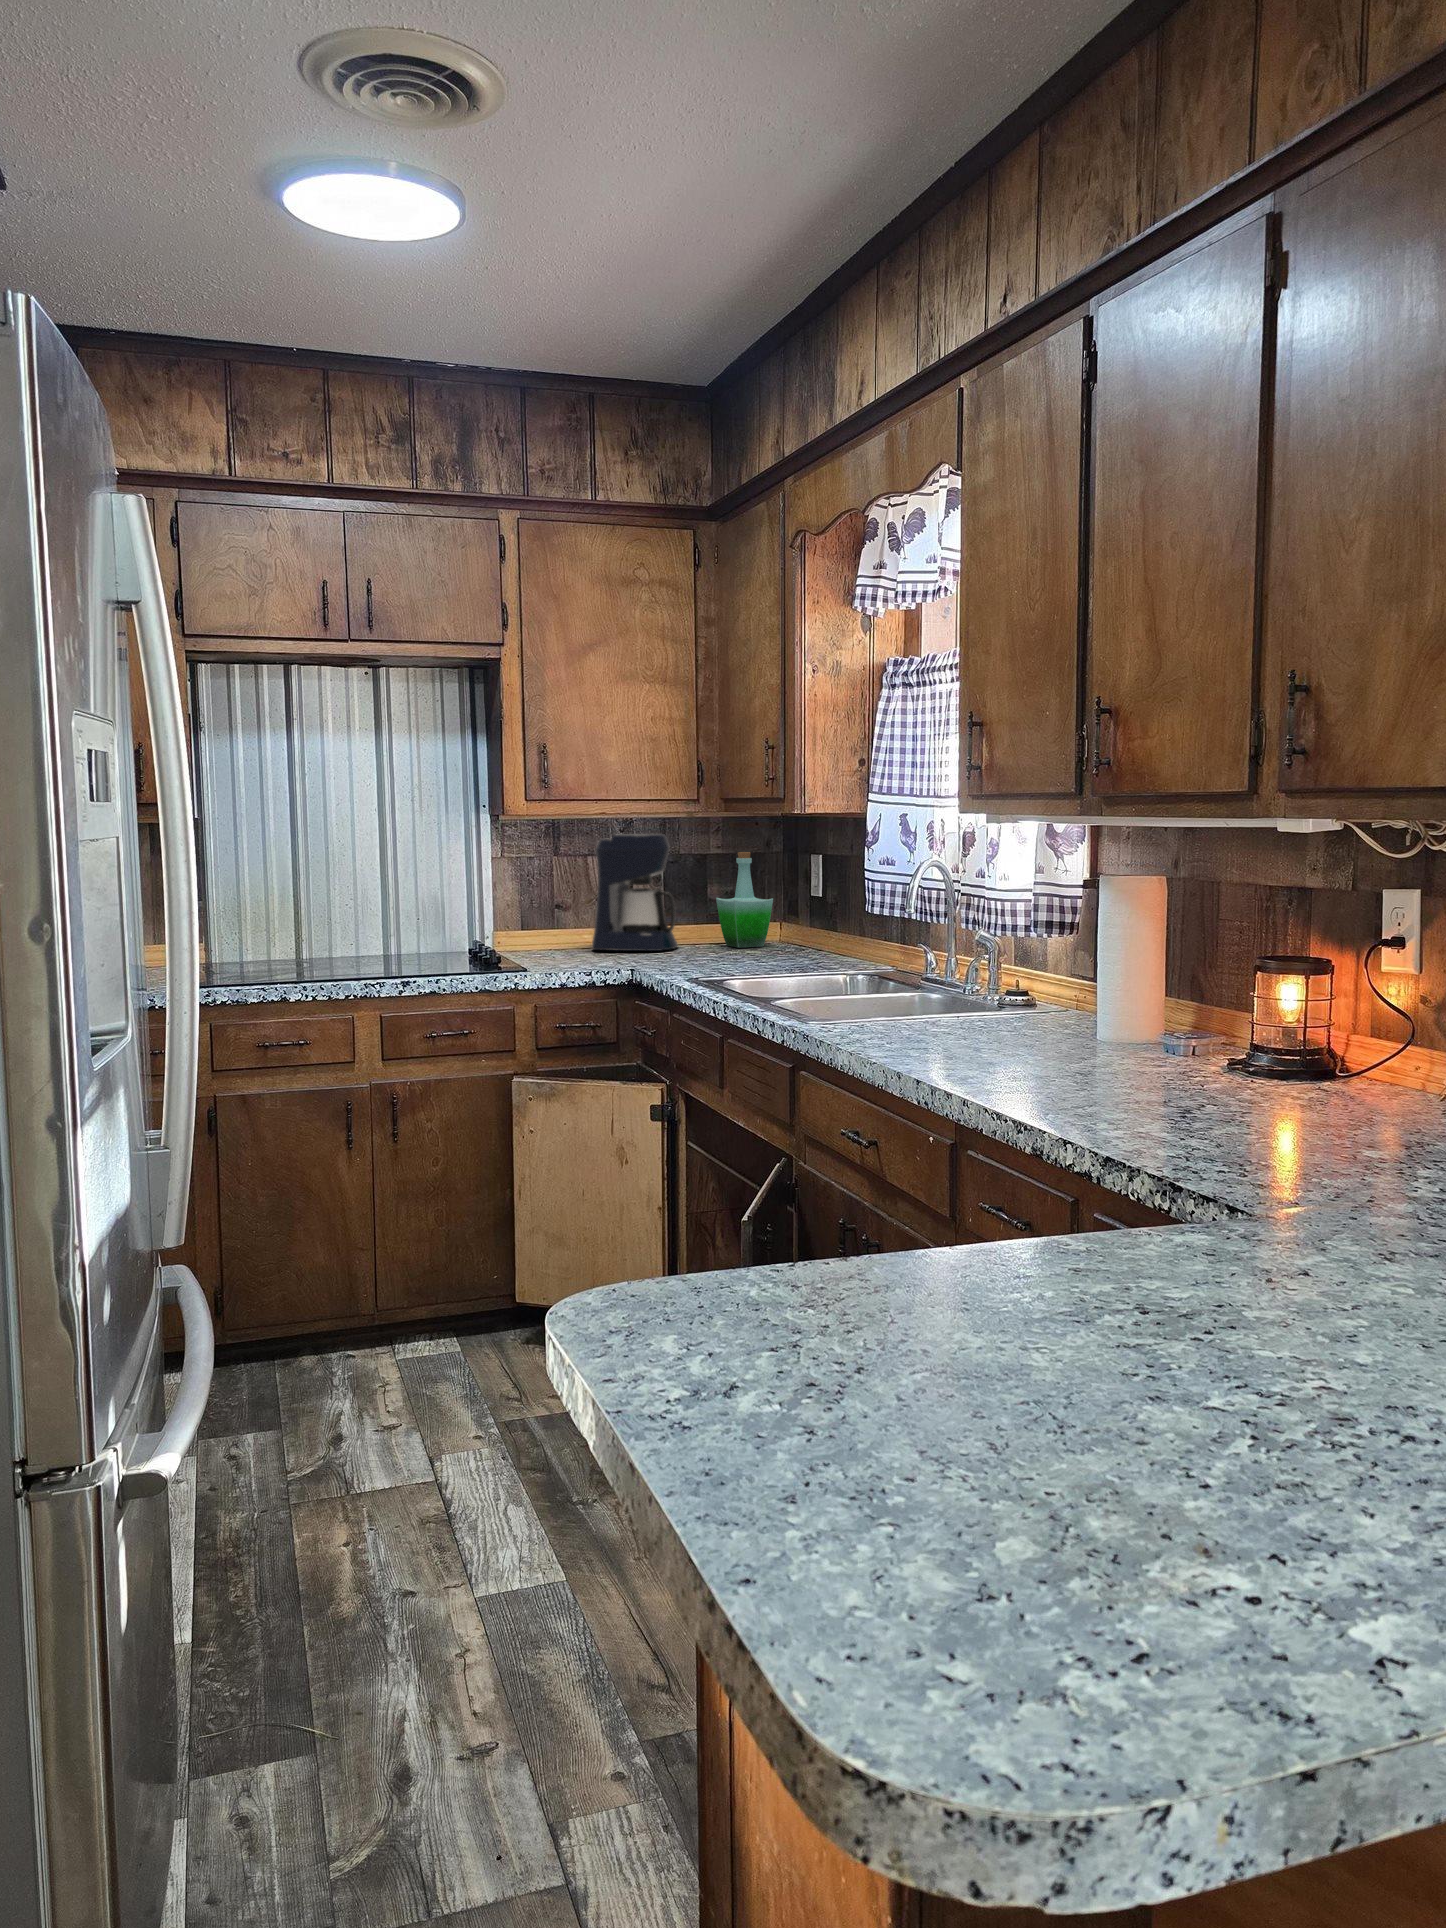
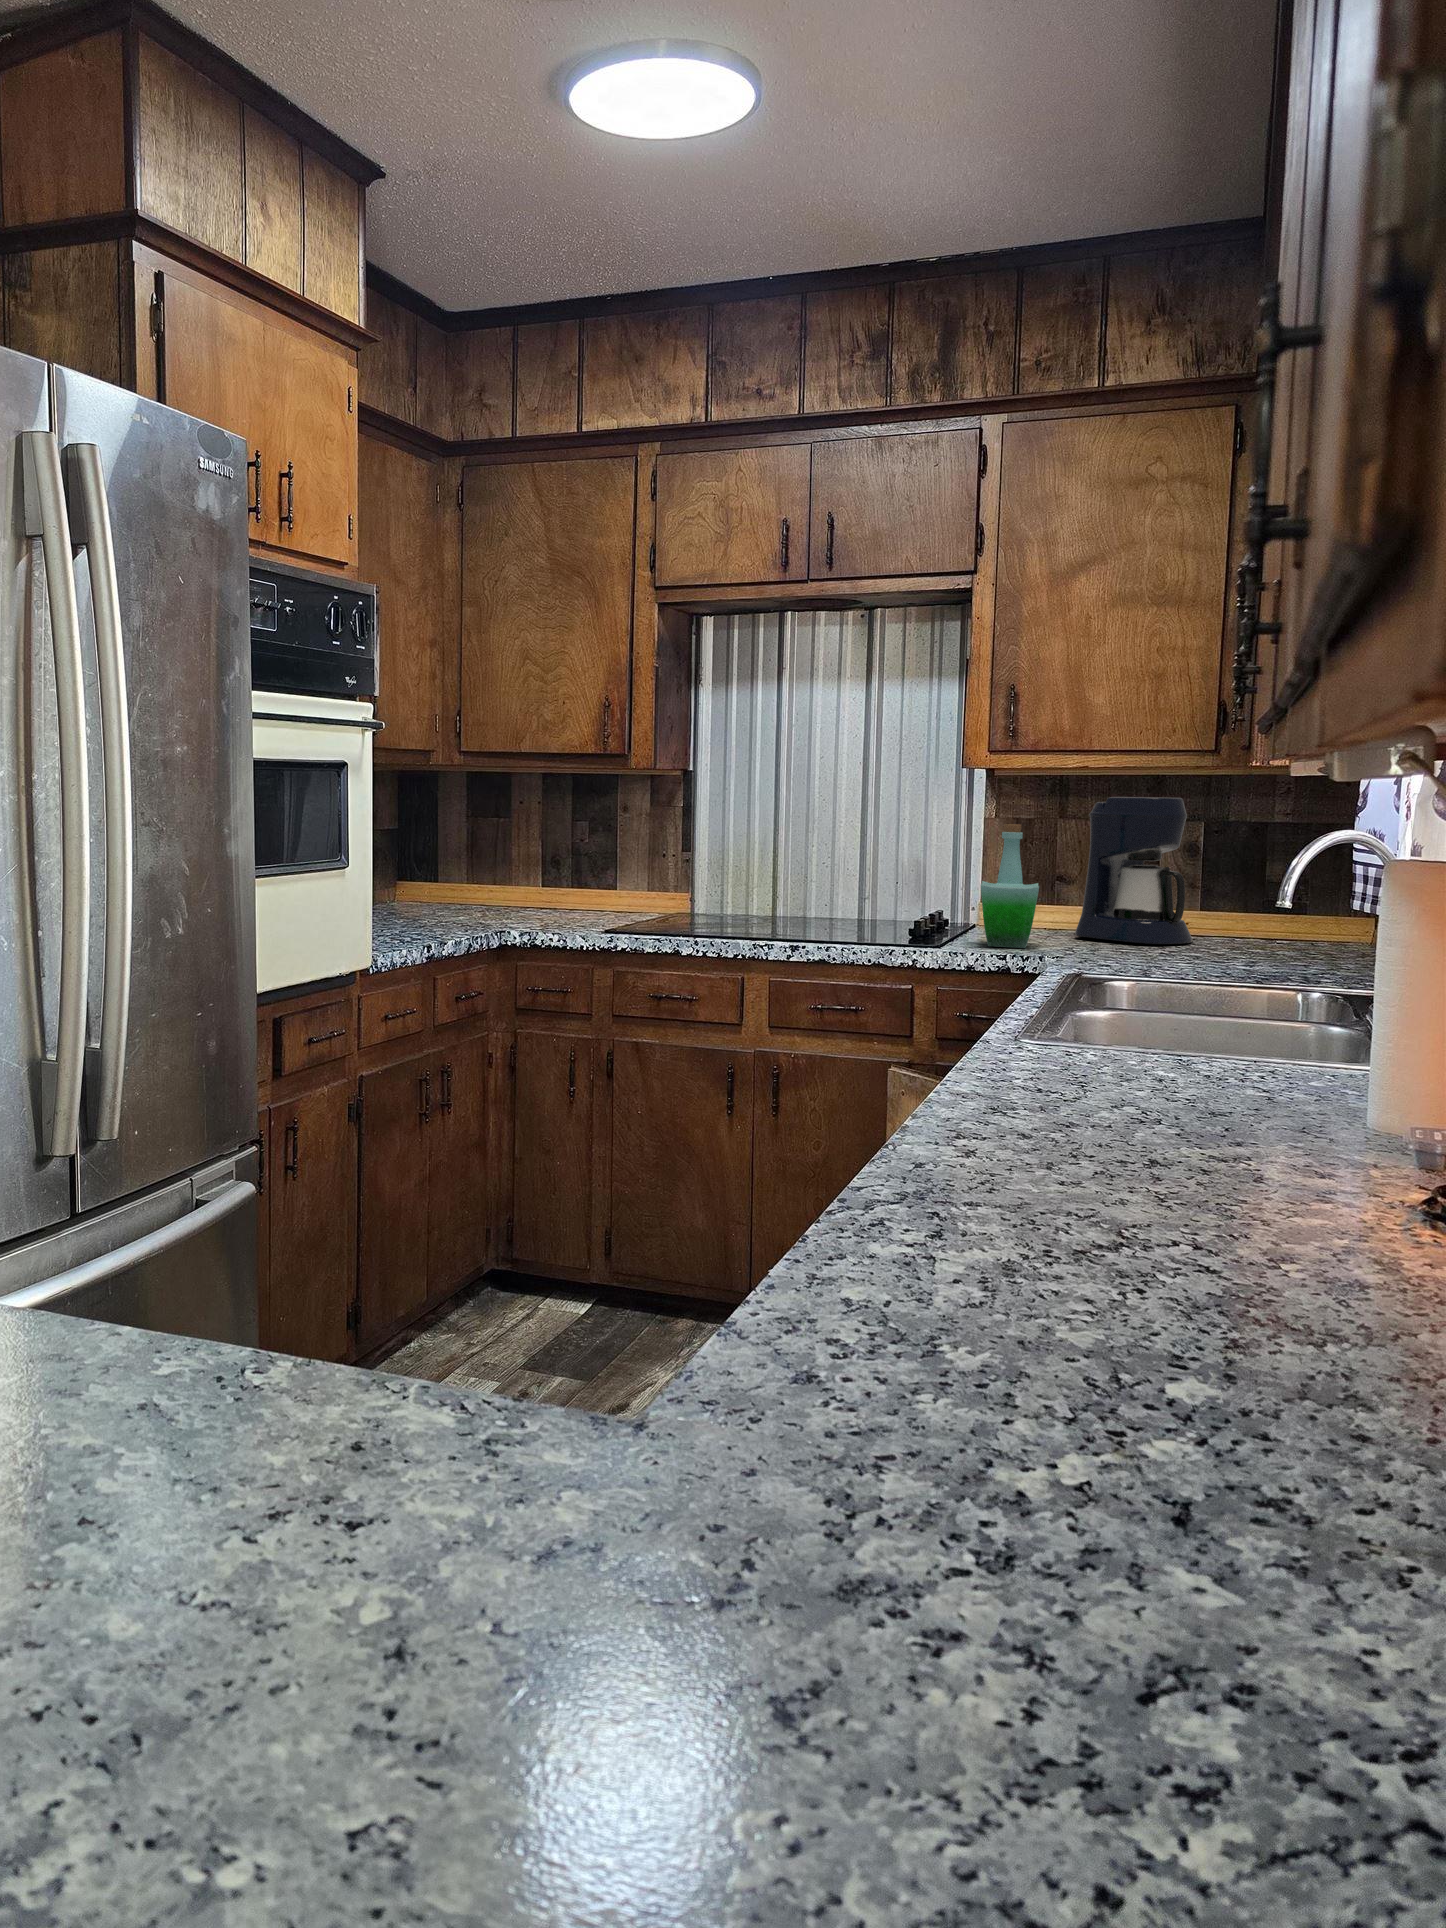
bottle: present [716,852,773,948] -> present [981,824,1039,948]

